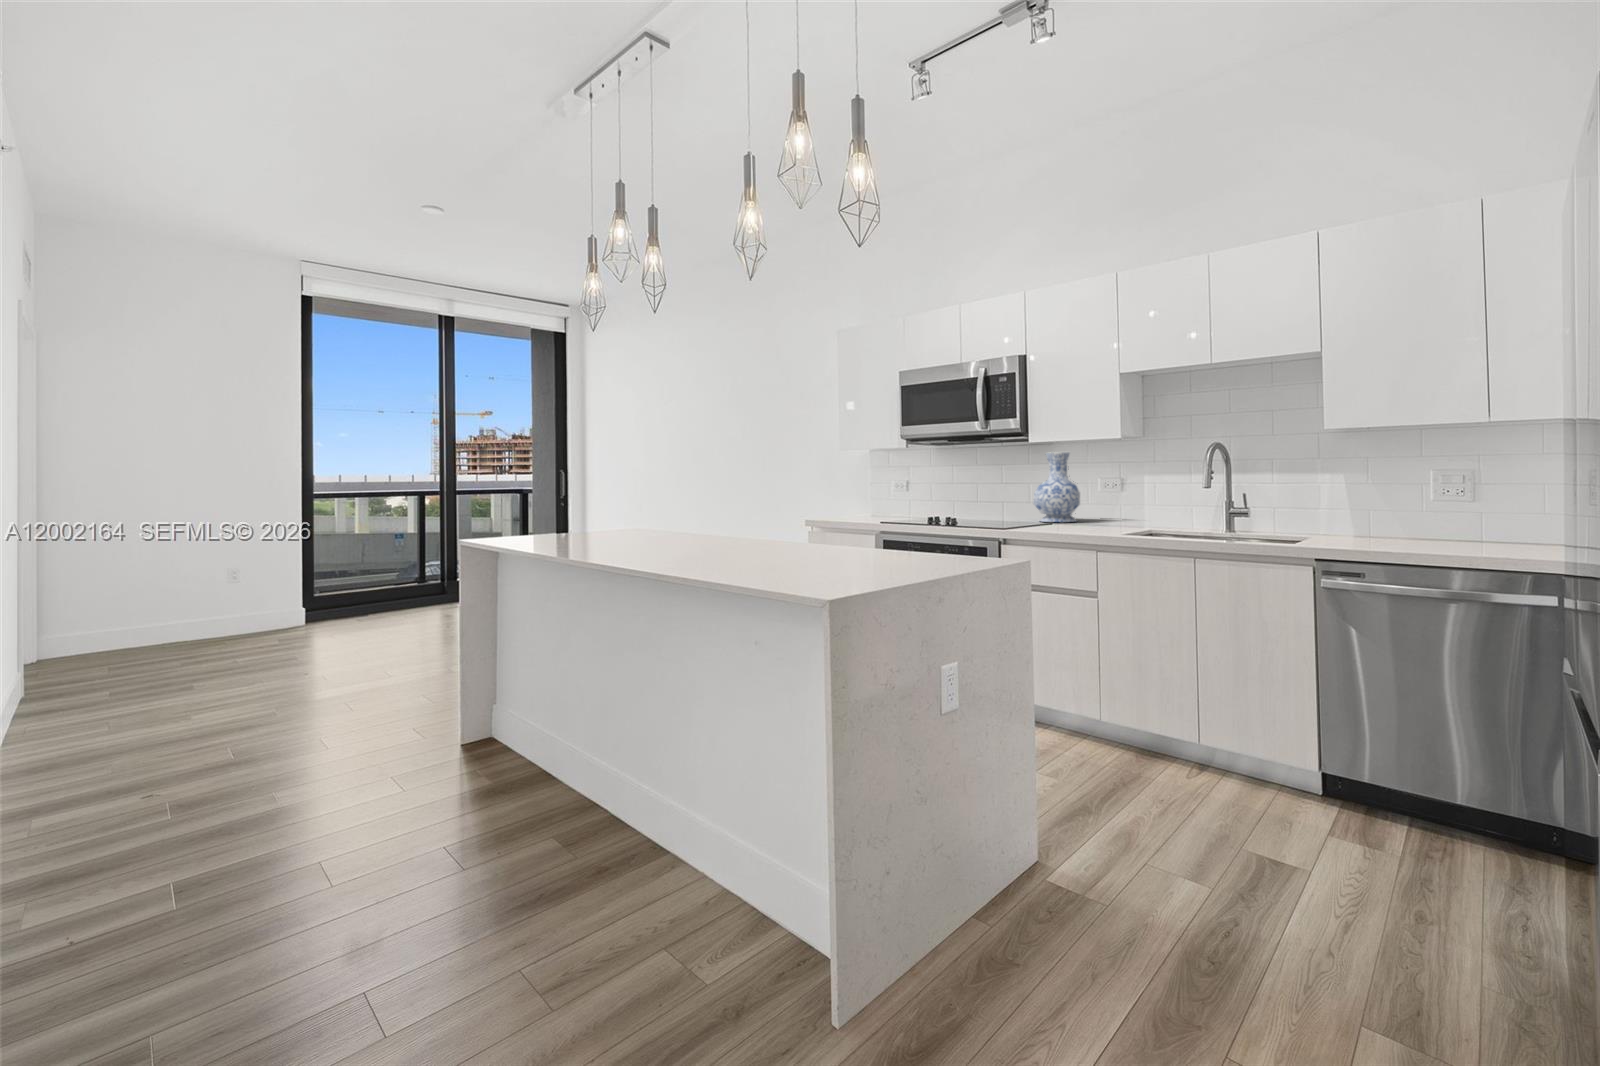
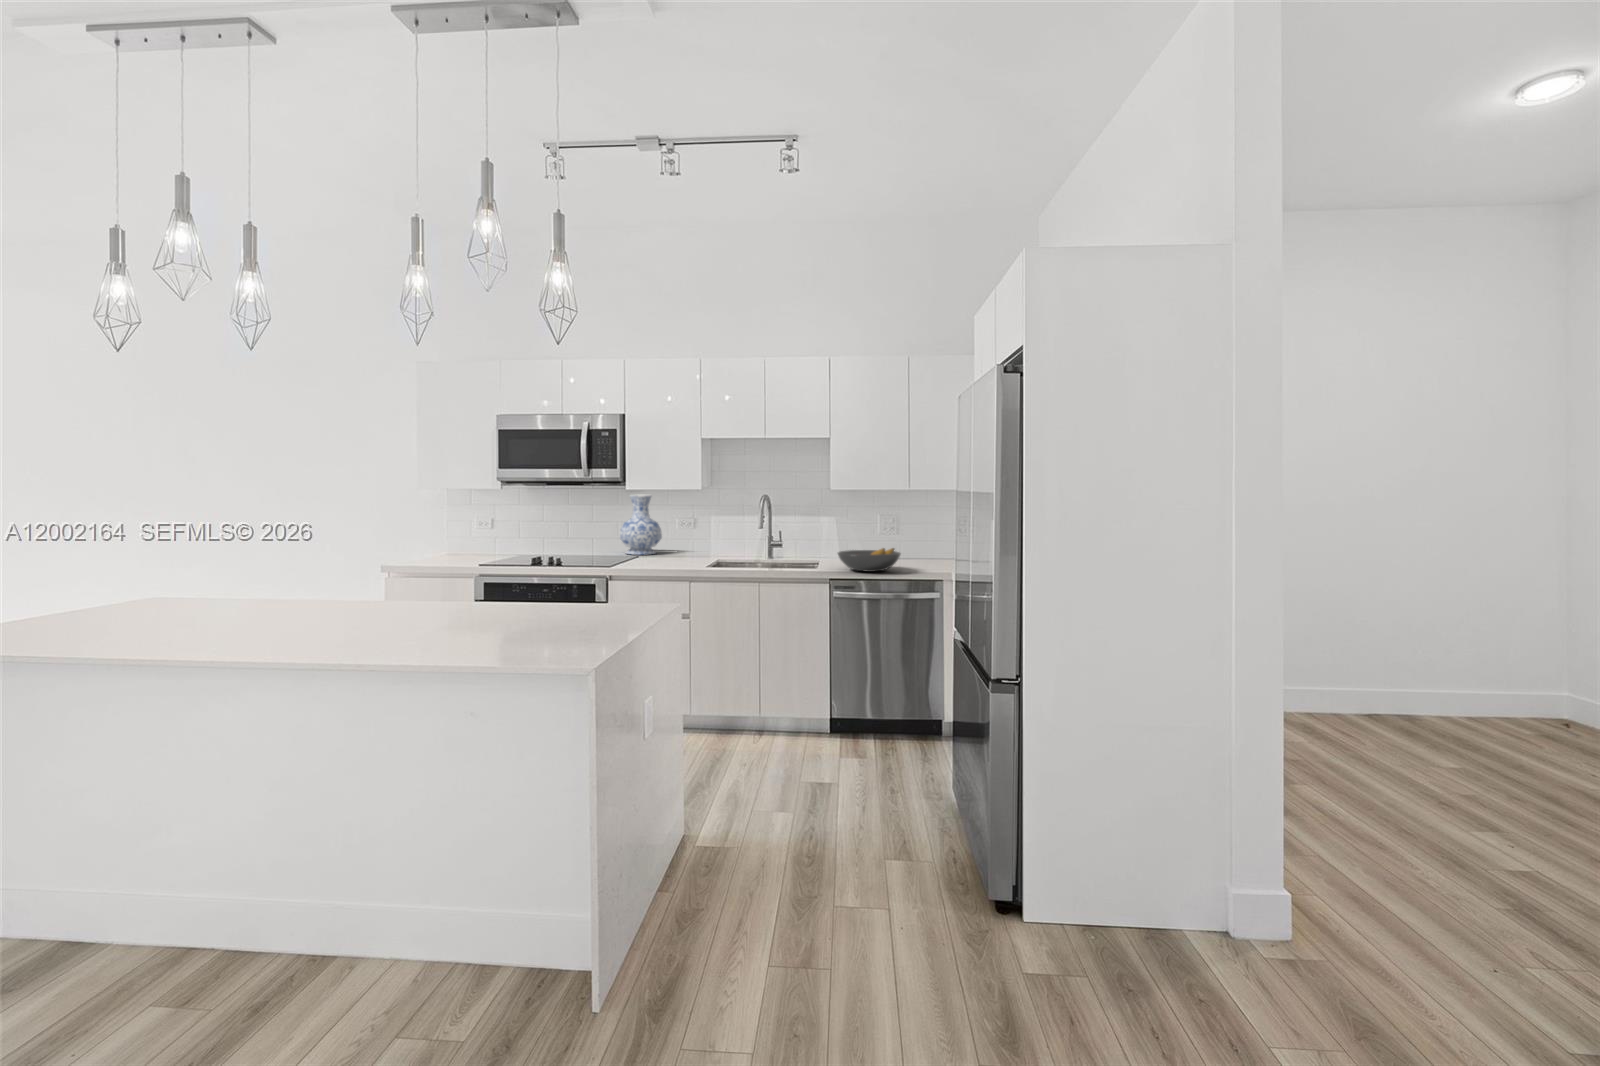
fruit bowl: none [1337,510,1469,547] -> present [838,548,901,572]

